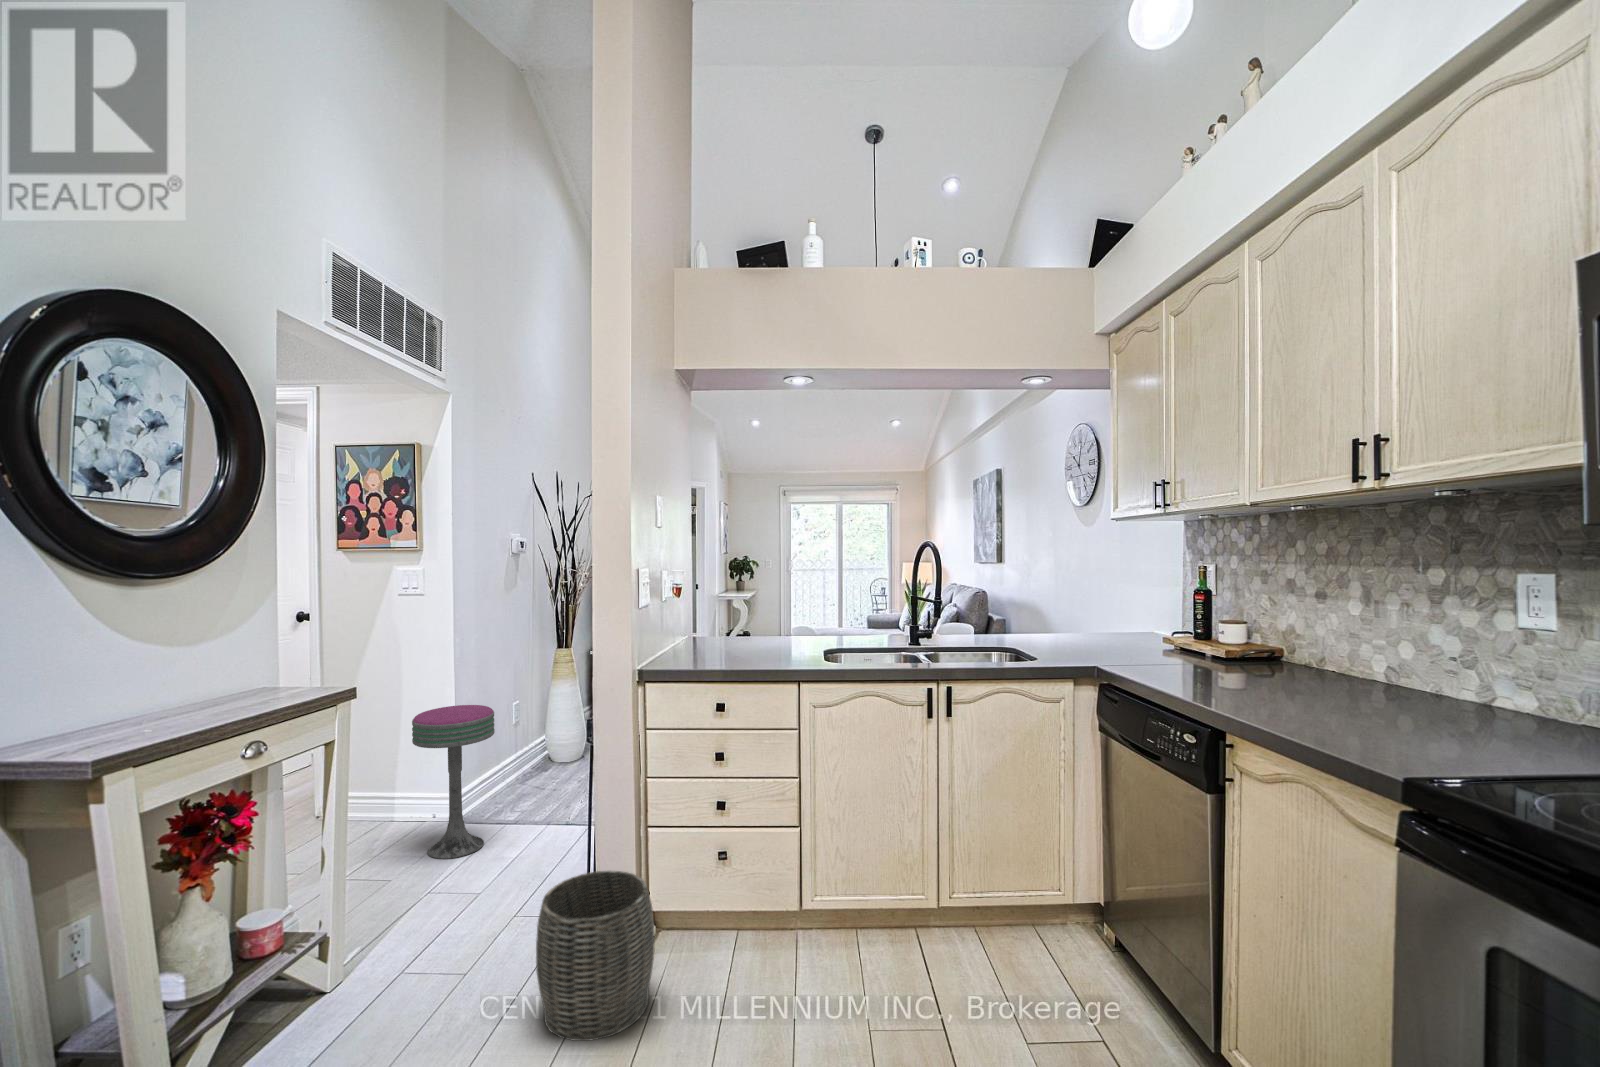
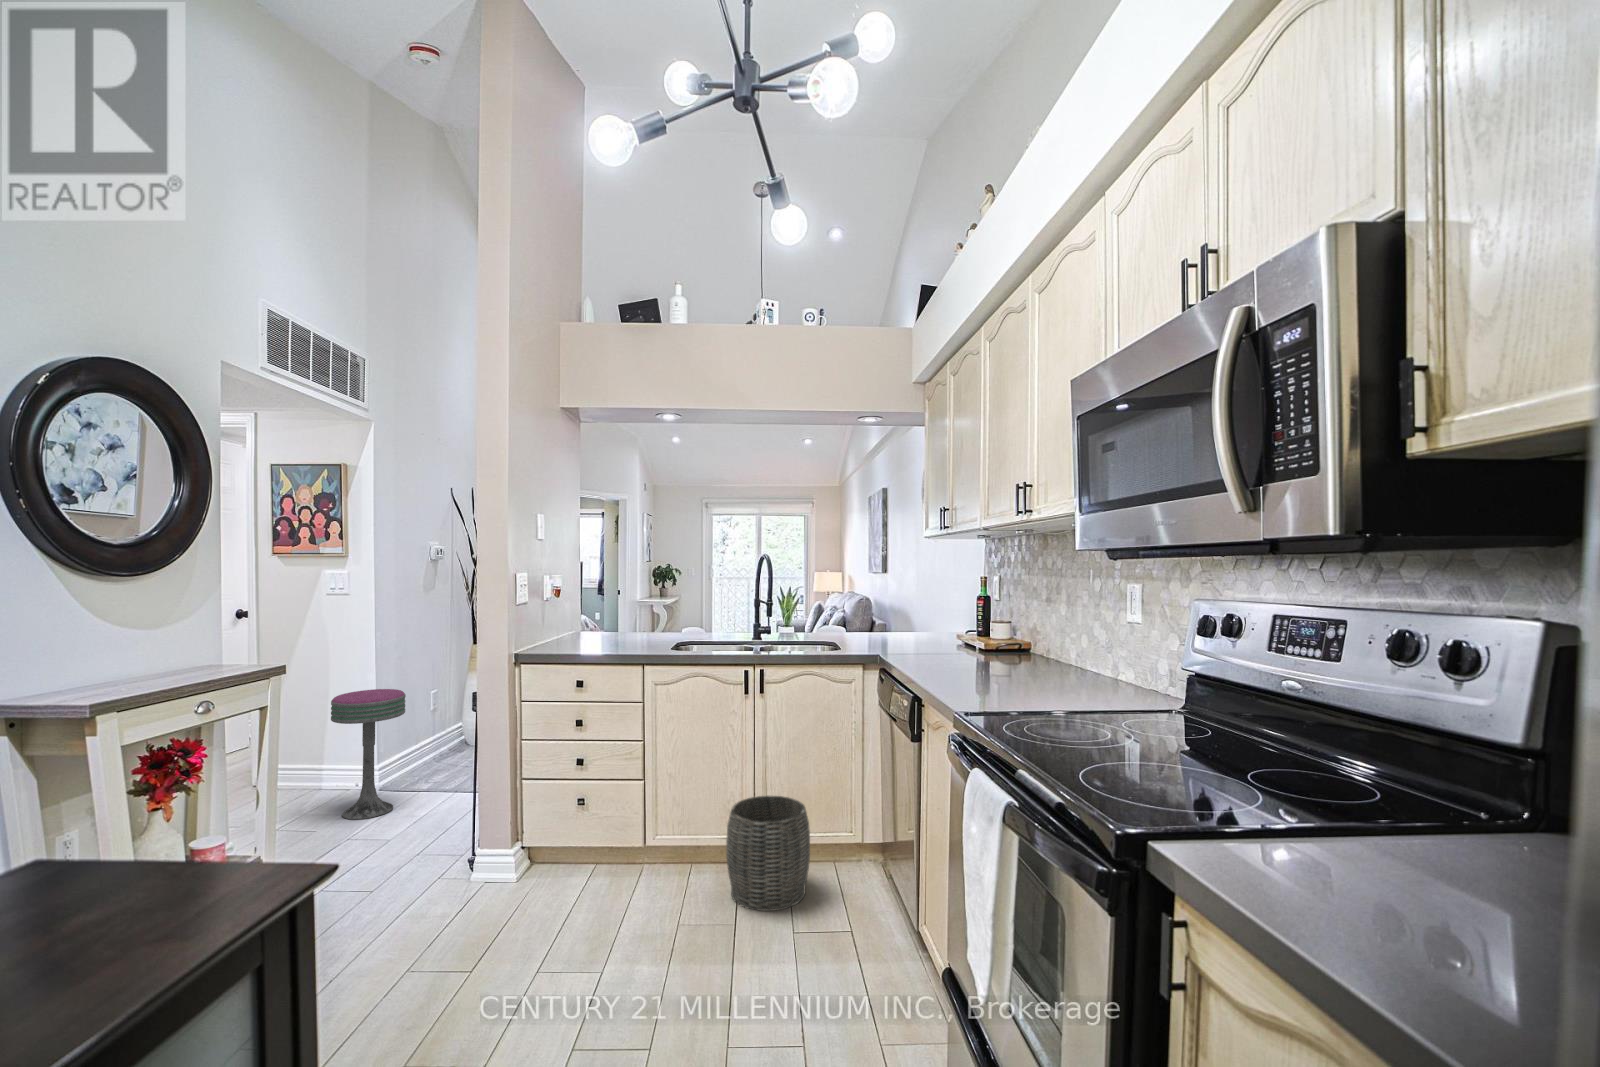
woven basket: present [536,871,654,1041] -> present [726,796,810,911]

